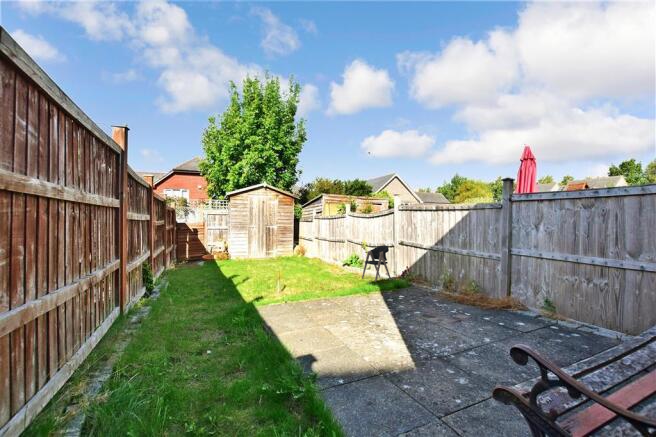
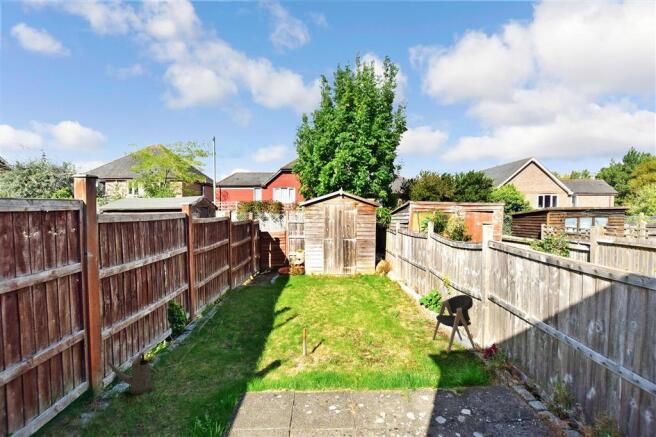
watering can: none [150,280,188,310] -> present [107,352,157,394]

